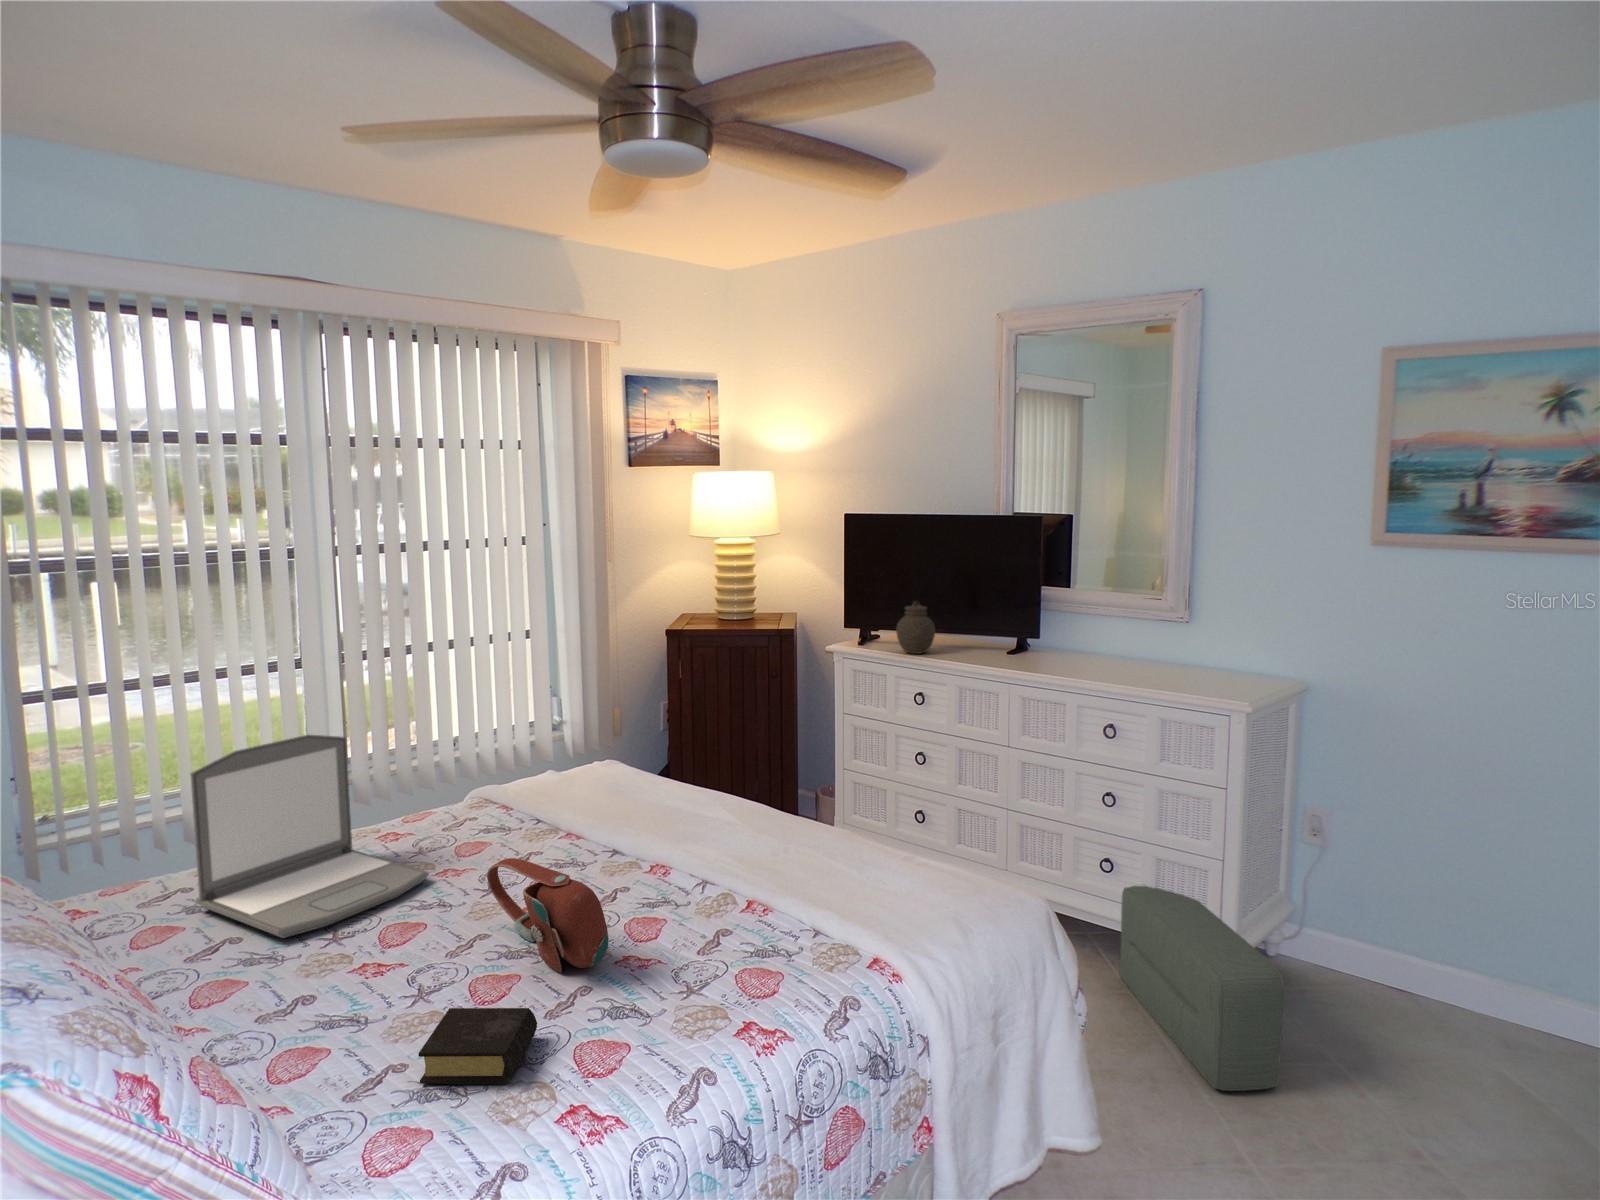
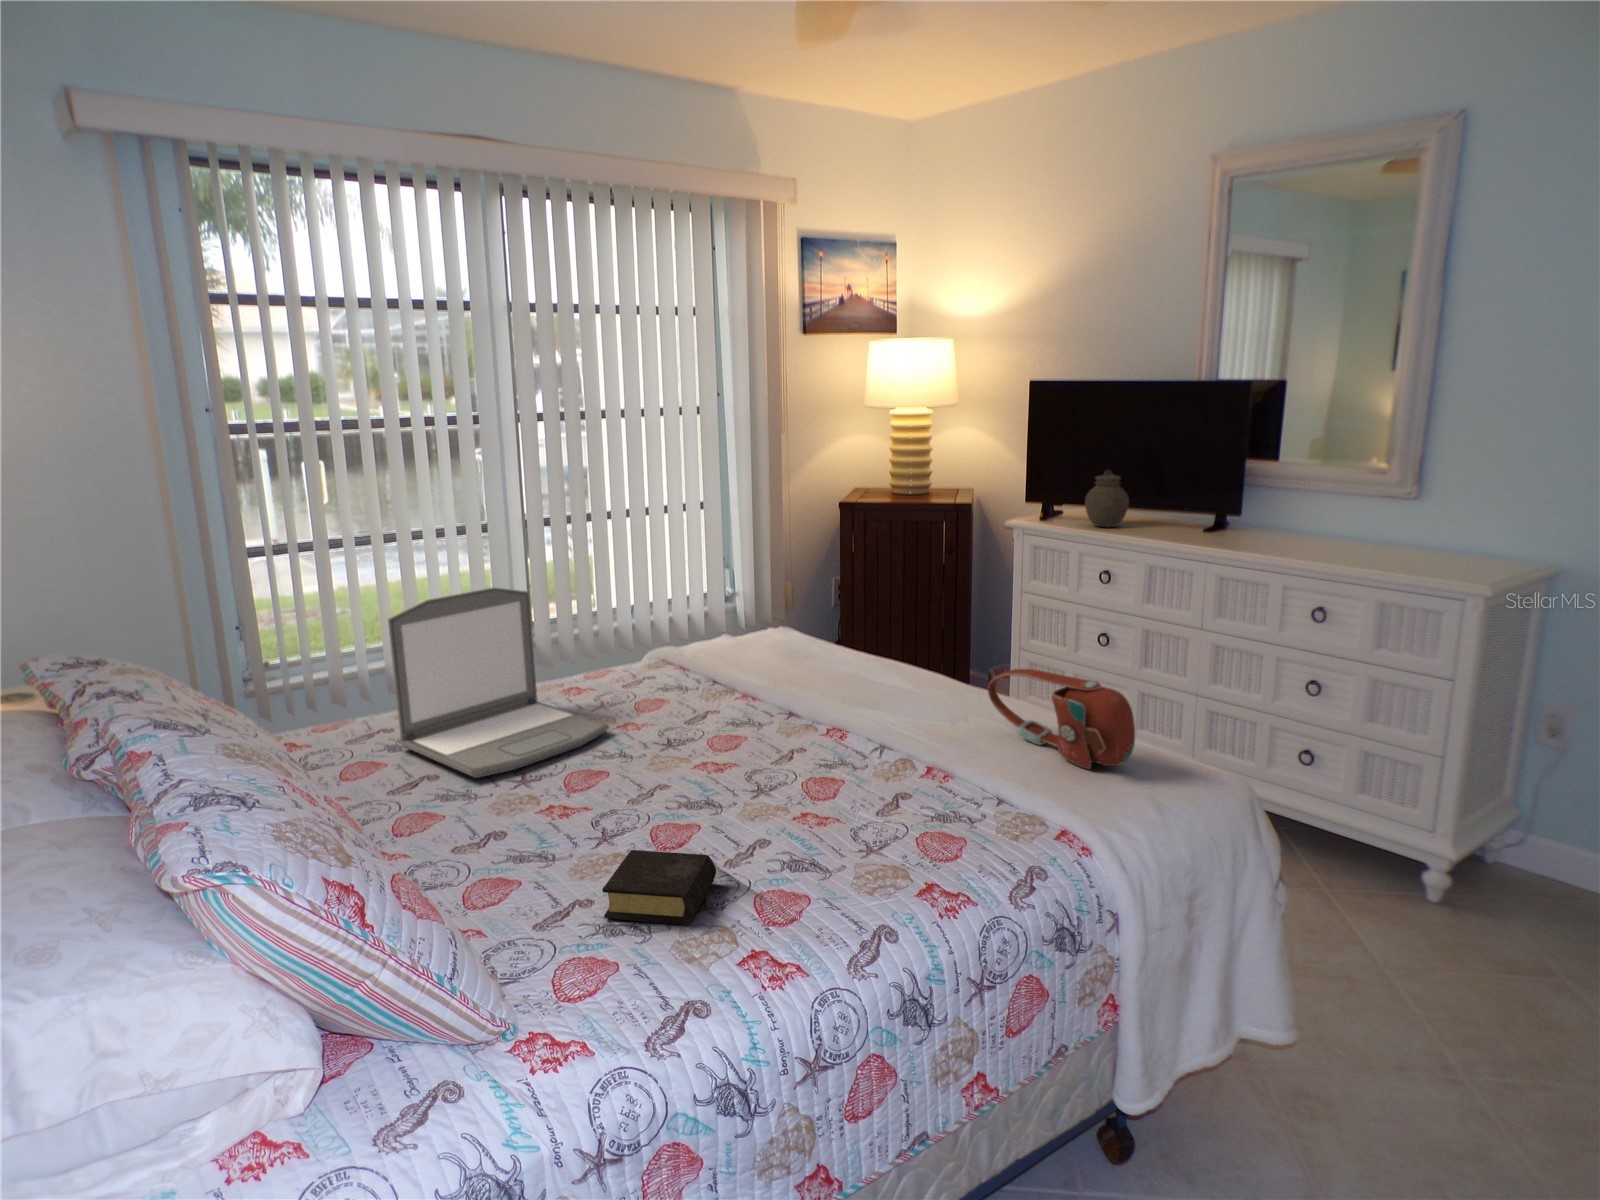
handbag: present [487,858,609,972] -> present [988,669,1135,769]
pouf: present [1120,884,1284,1091] -> none [1324,780,1527,1003]

